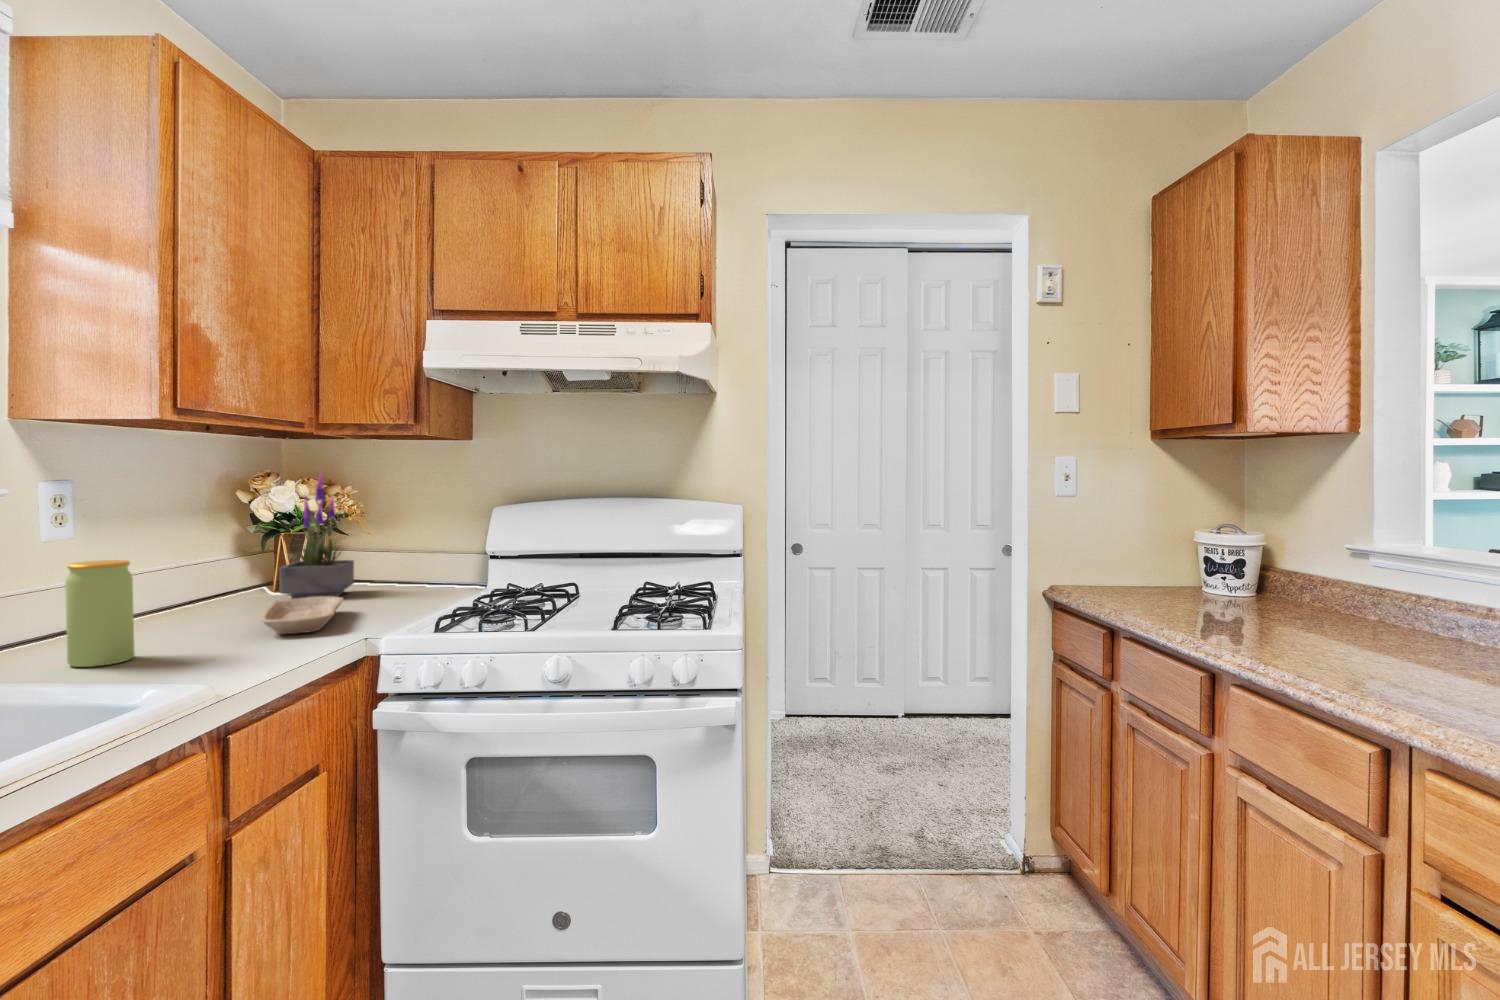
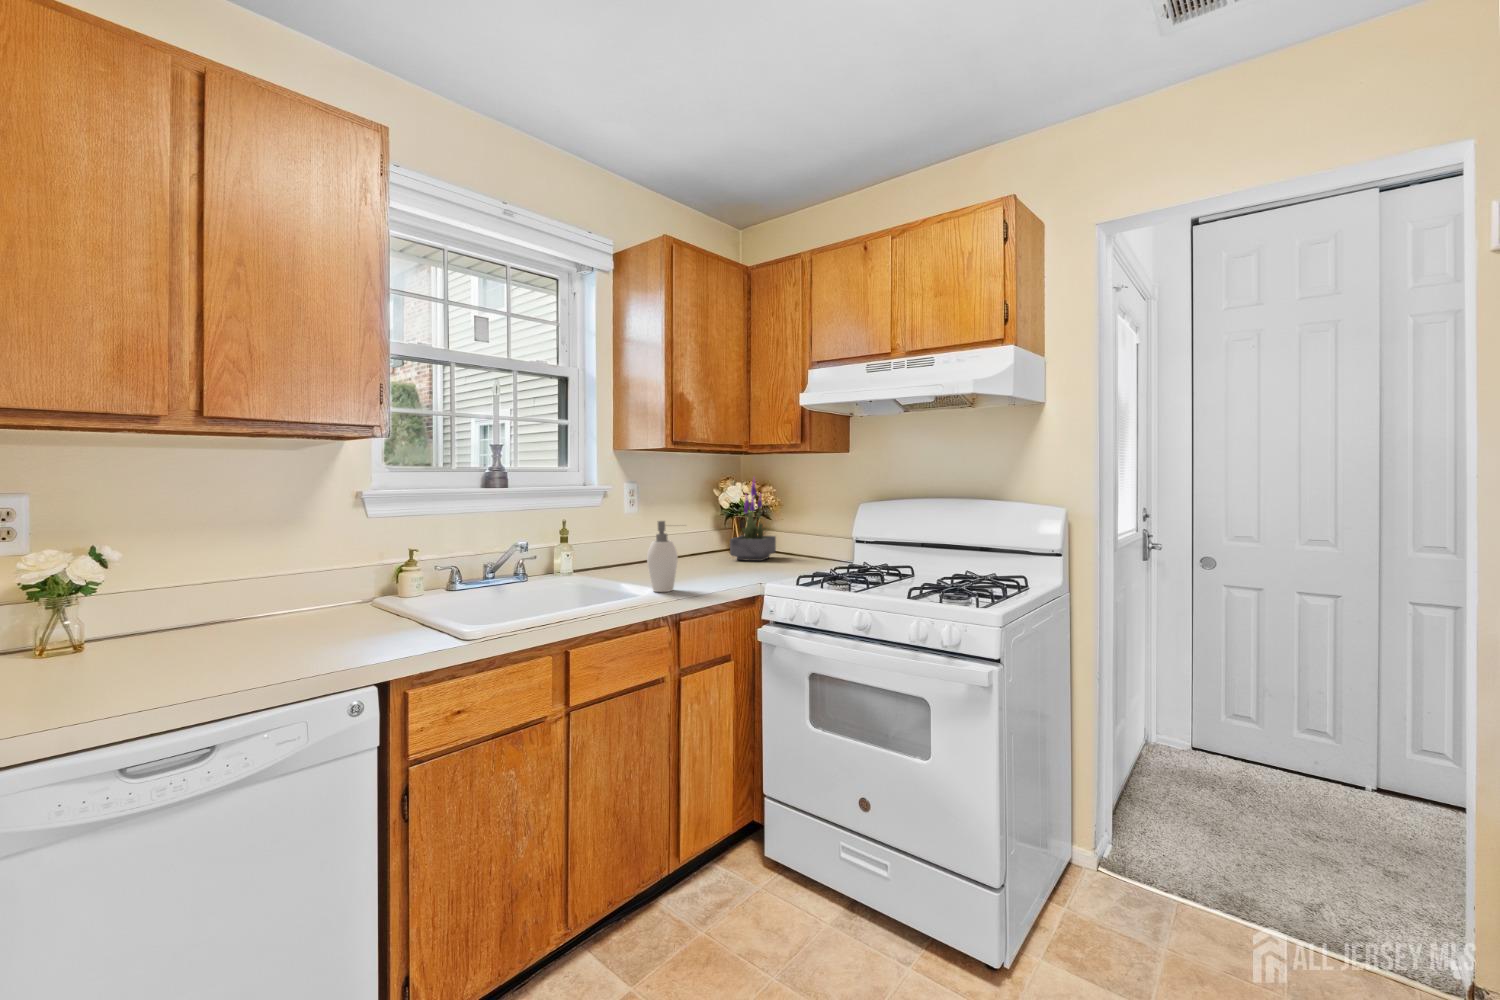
soap dispenser: none [163,540,248,665] -> present [647,521,678,592]
jar: present [65,560,135,667] -> none [610,531,640,588]
tray: present [261,596,343,634] -> none [702,559,756,580]

